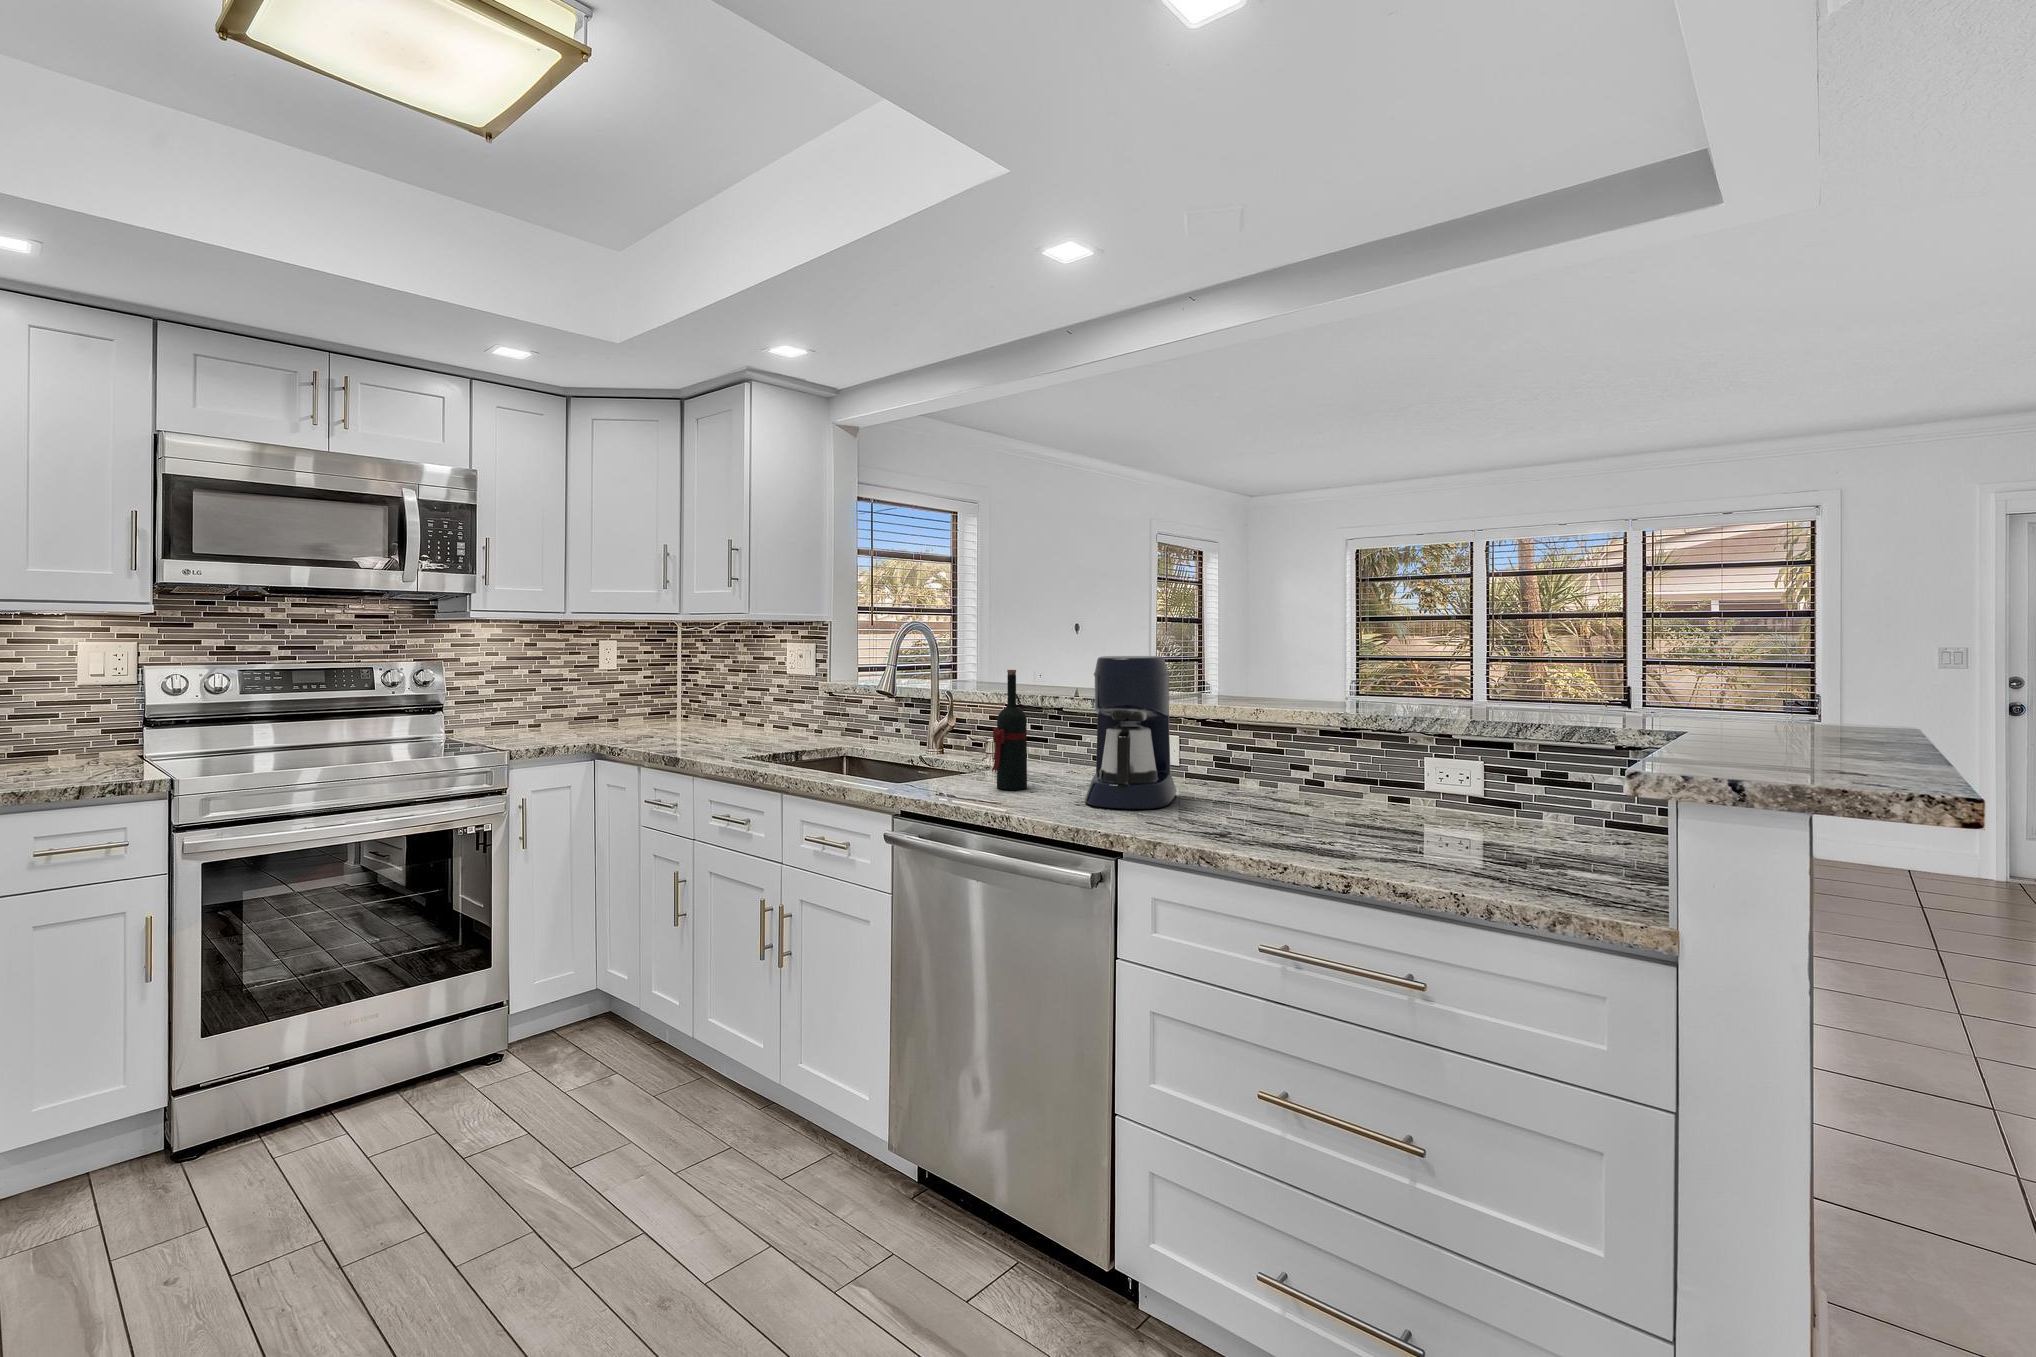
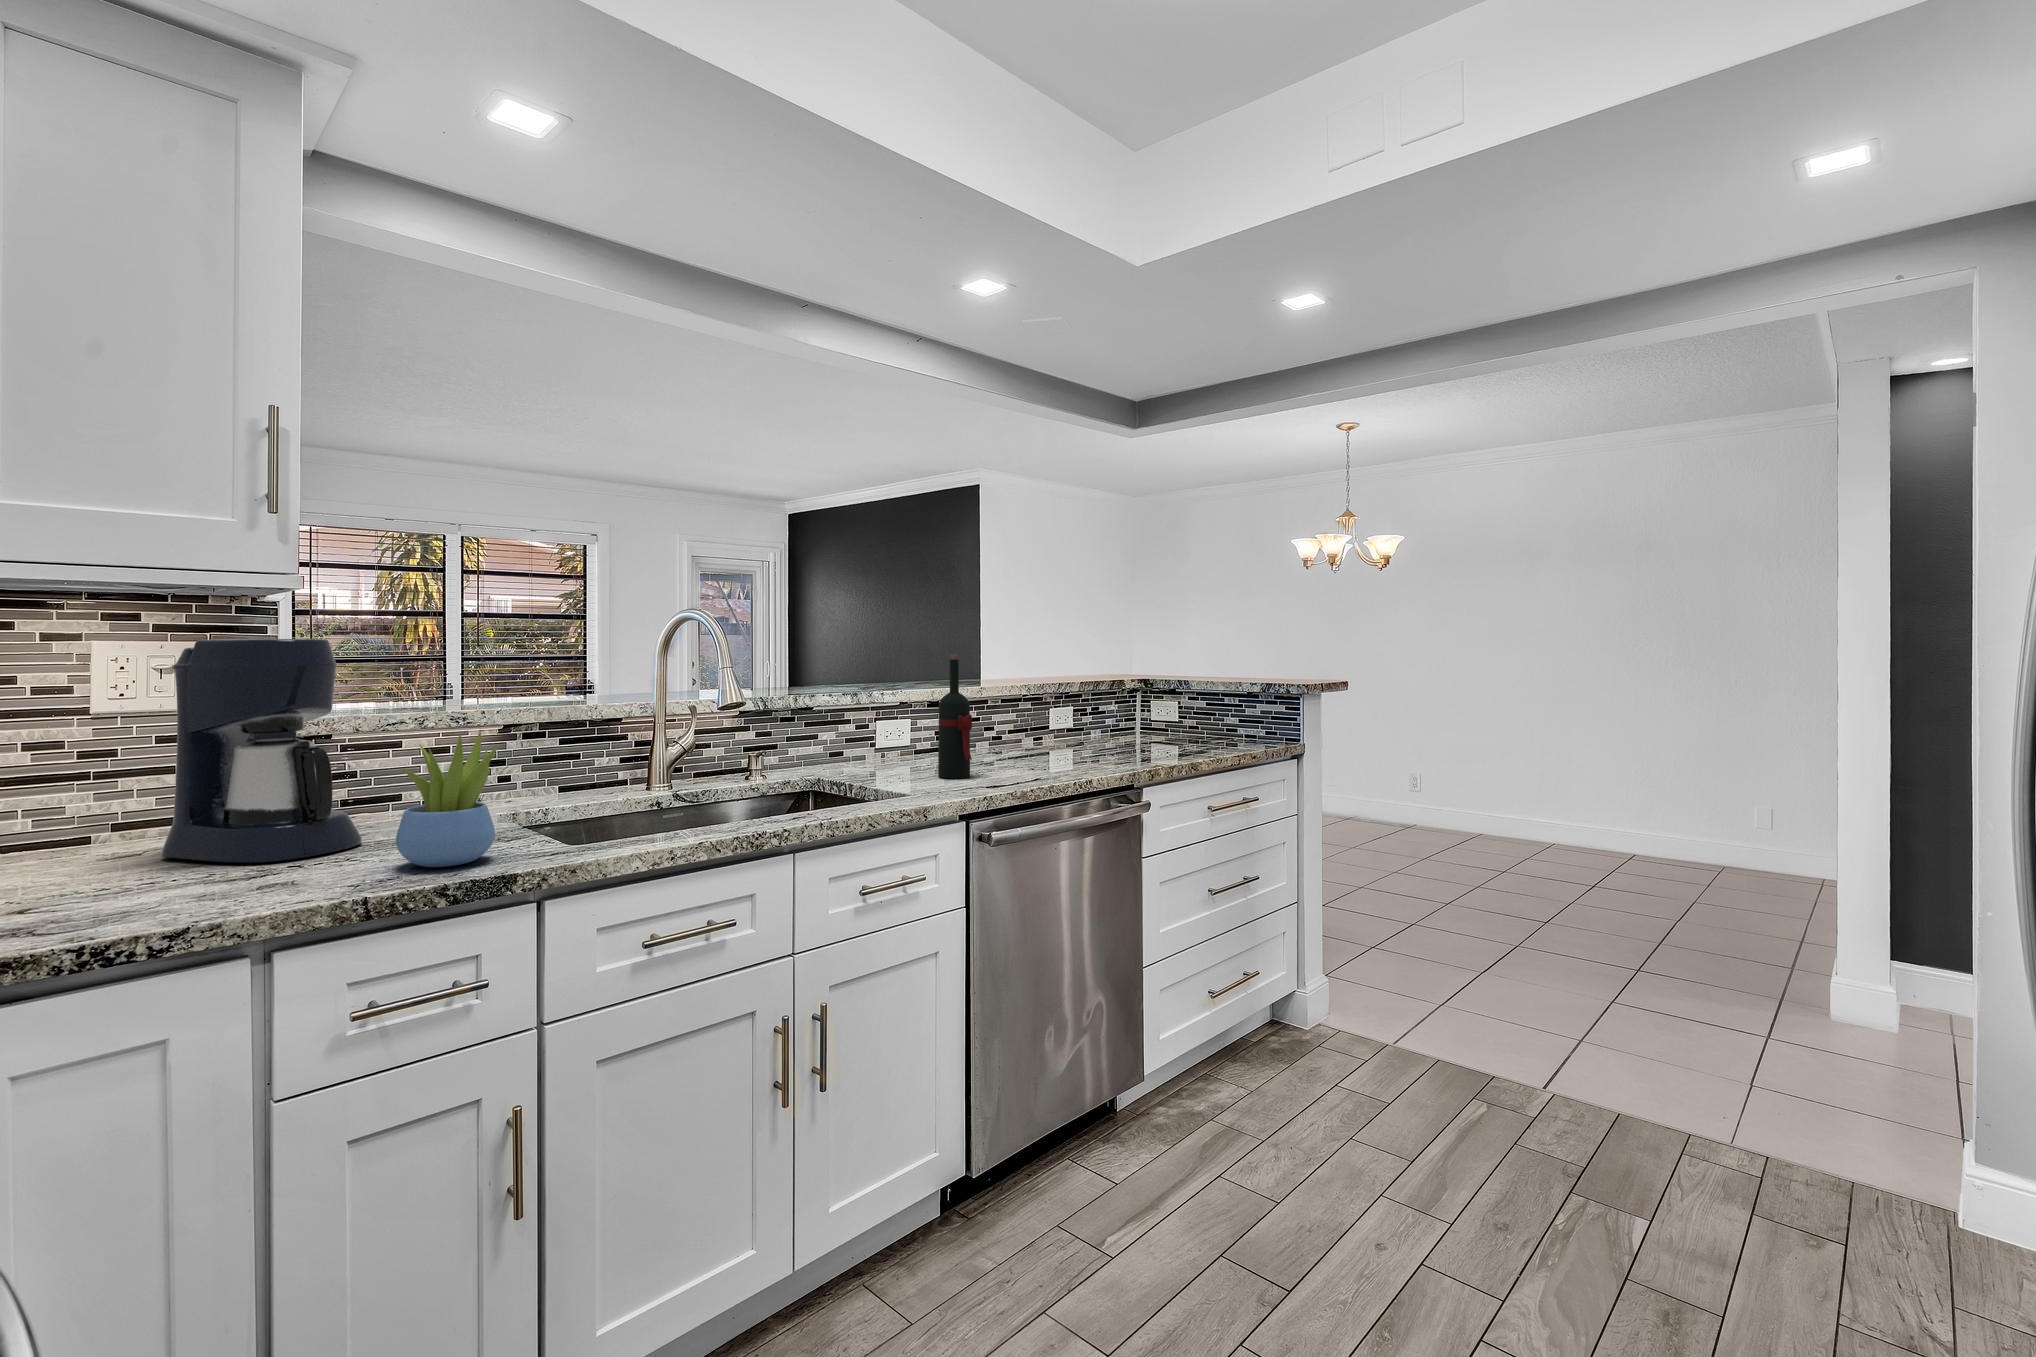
coffee maker: present [1085,656,1177,809] -> present [161,639,362,863]
succulent plant: none [692,693,734,755] -> present [396,729,499,867]

